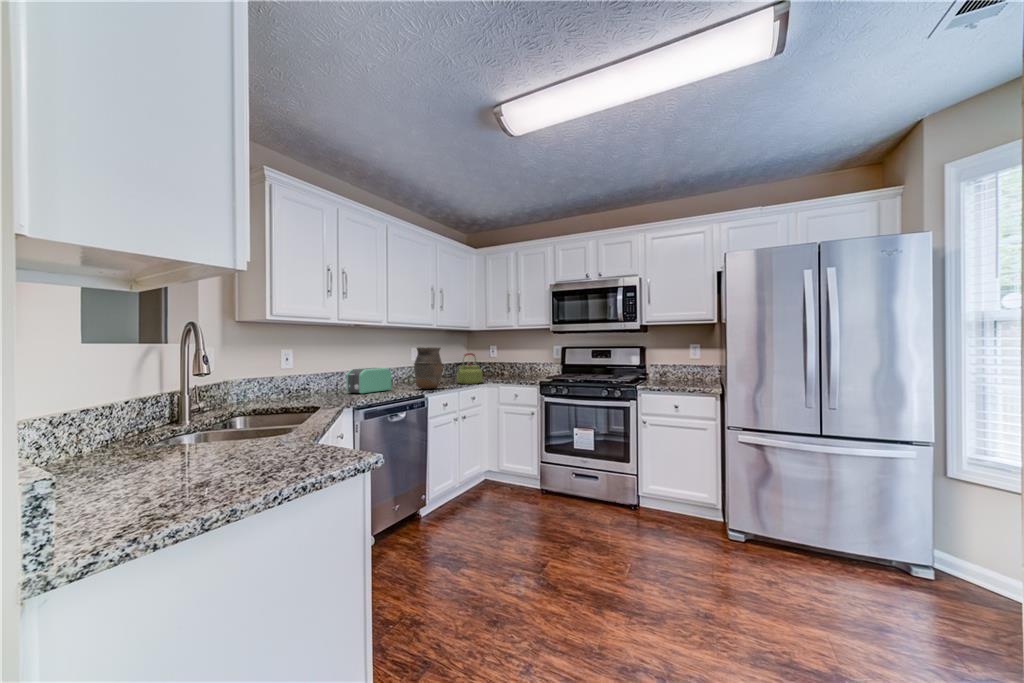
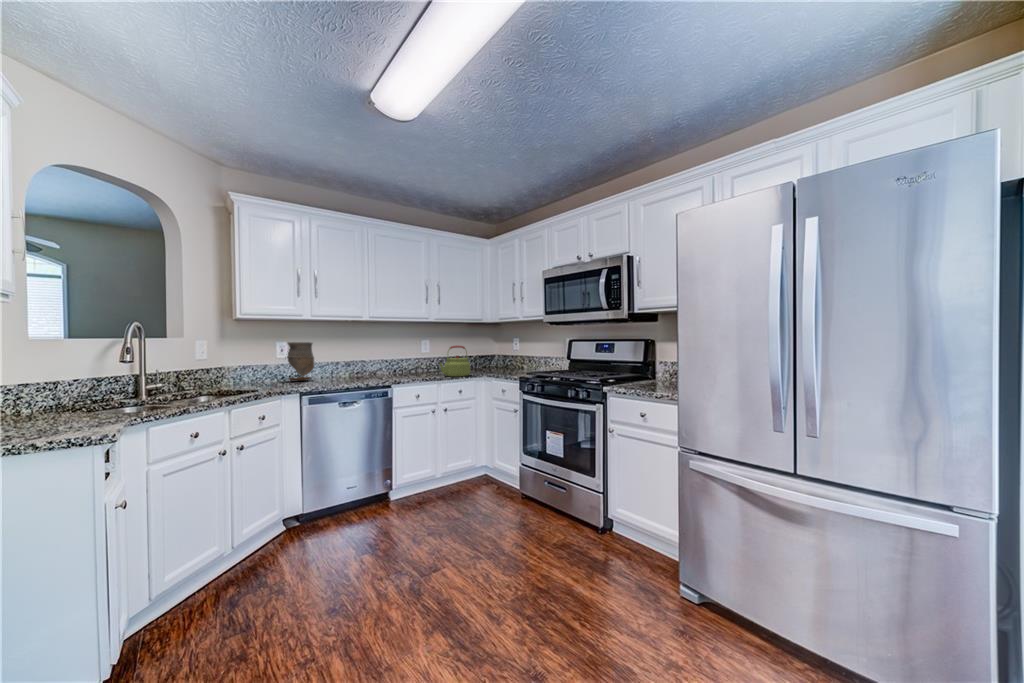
vase: present [414,347,443,389] -> present [287,342,314,381]
toaster: present [346,368,392,394] -> none [326,359,369,382]

